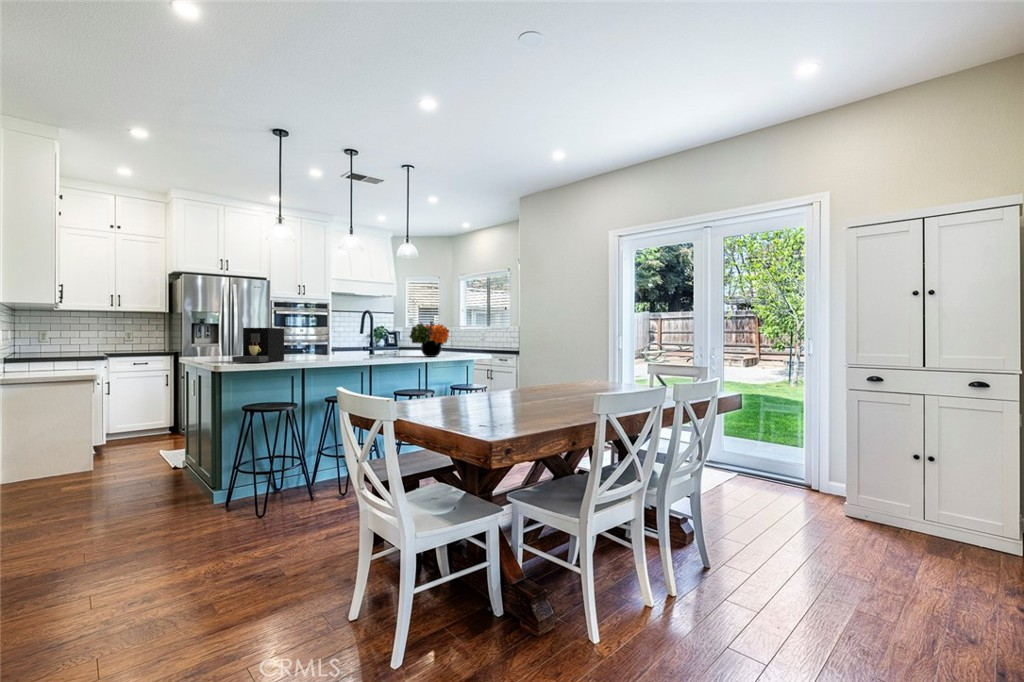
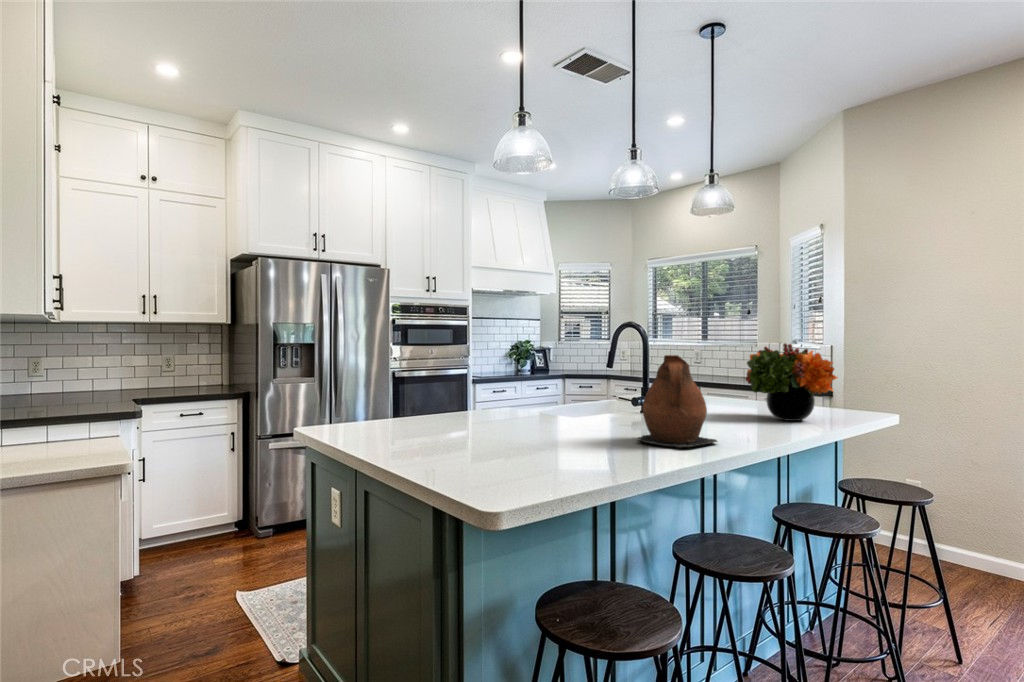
ceramic pitcher: none [328,323,364,360] -> present [638,355,717,447]
coffee maker: present [232,328,284,362] -> none [466,371,547,474]

